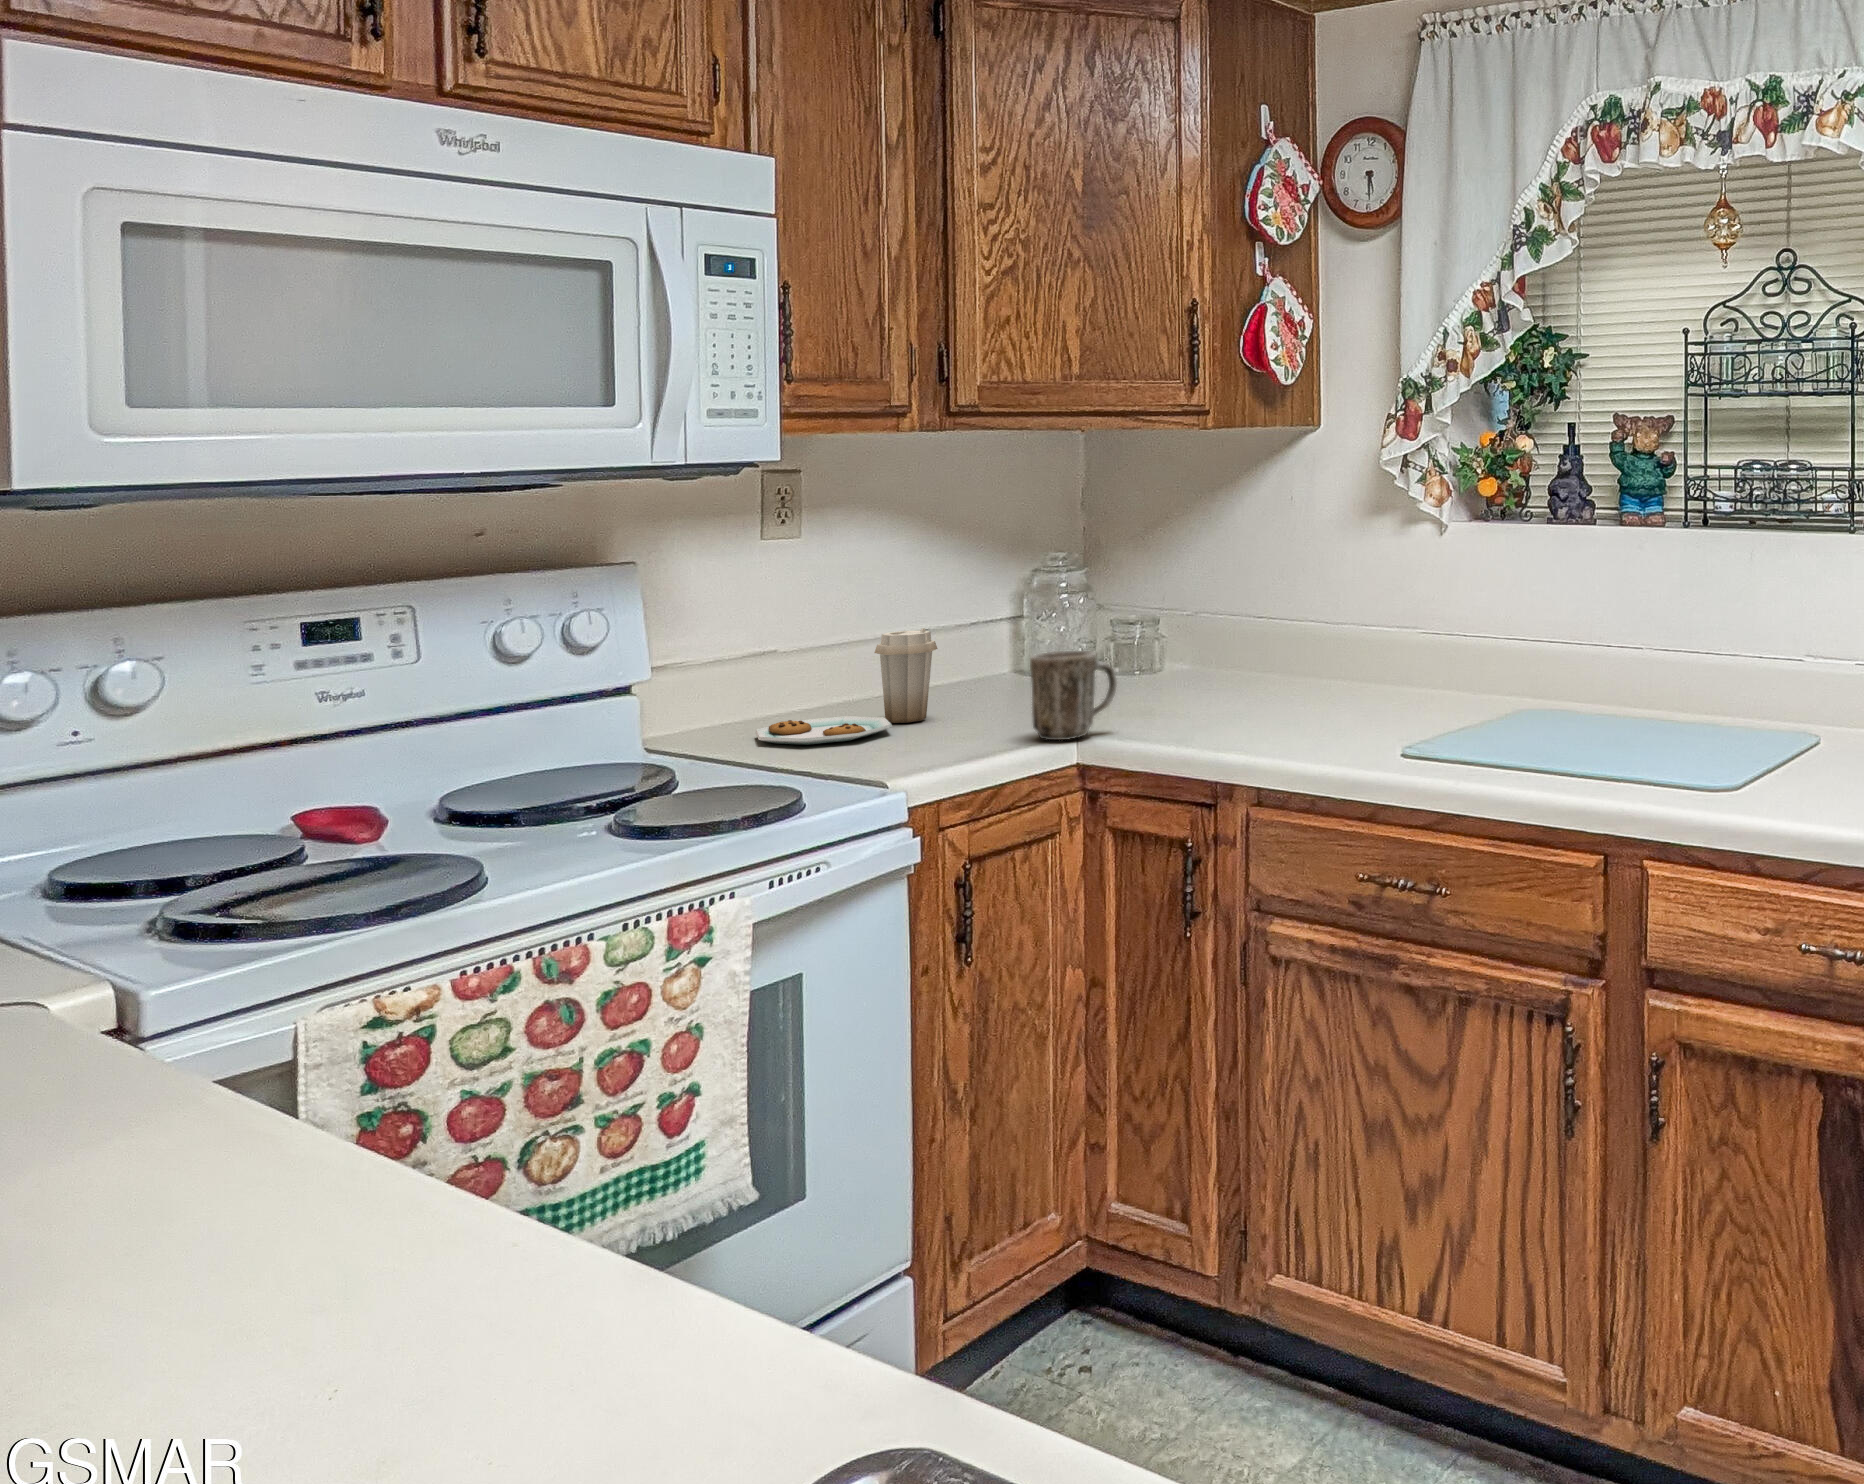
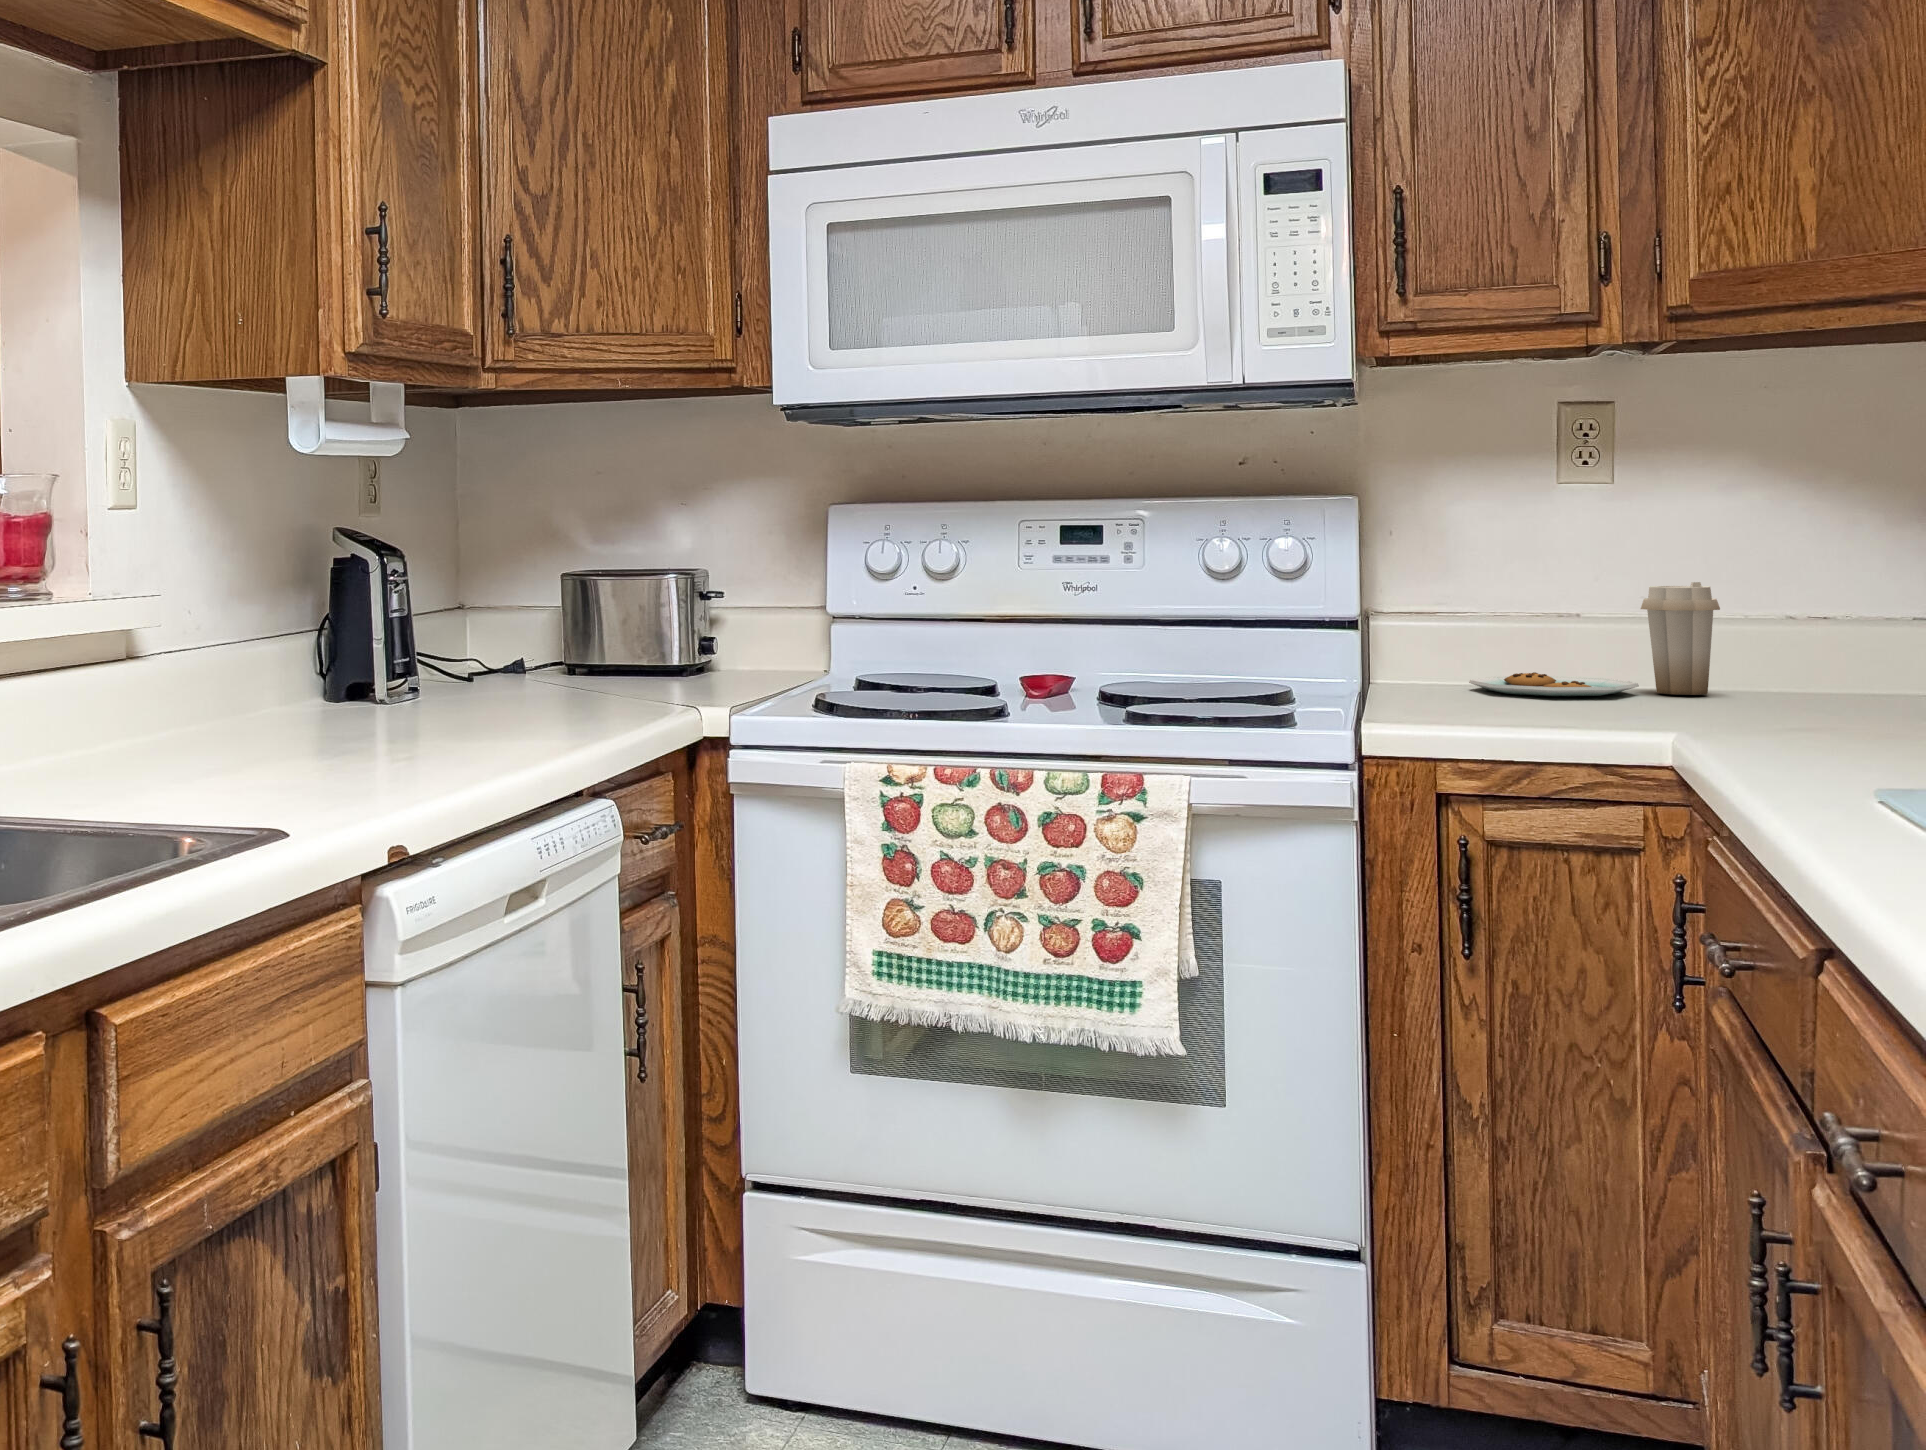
mug: present [1030,651,1117,740] -> none [1720,614,1858,725]

